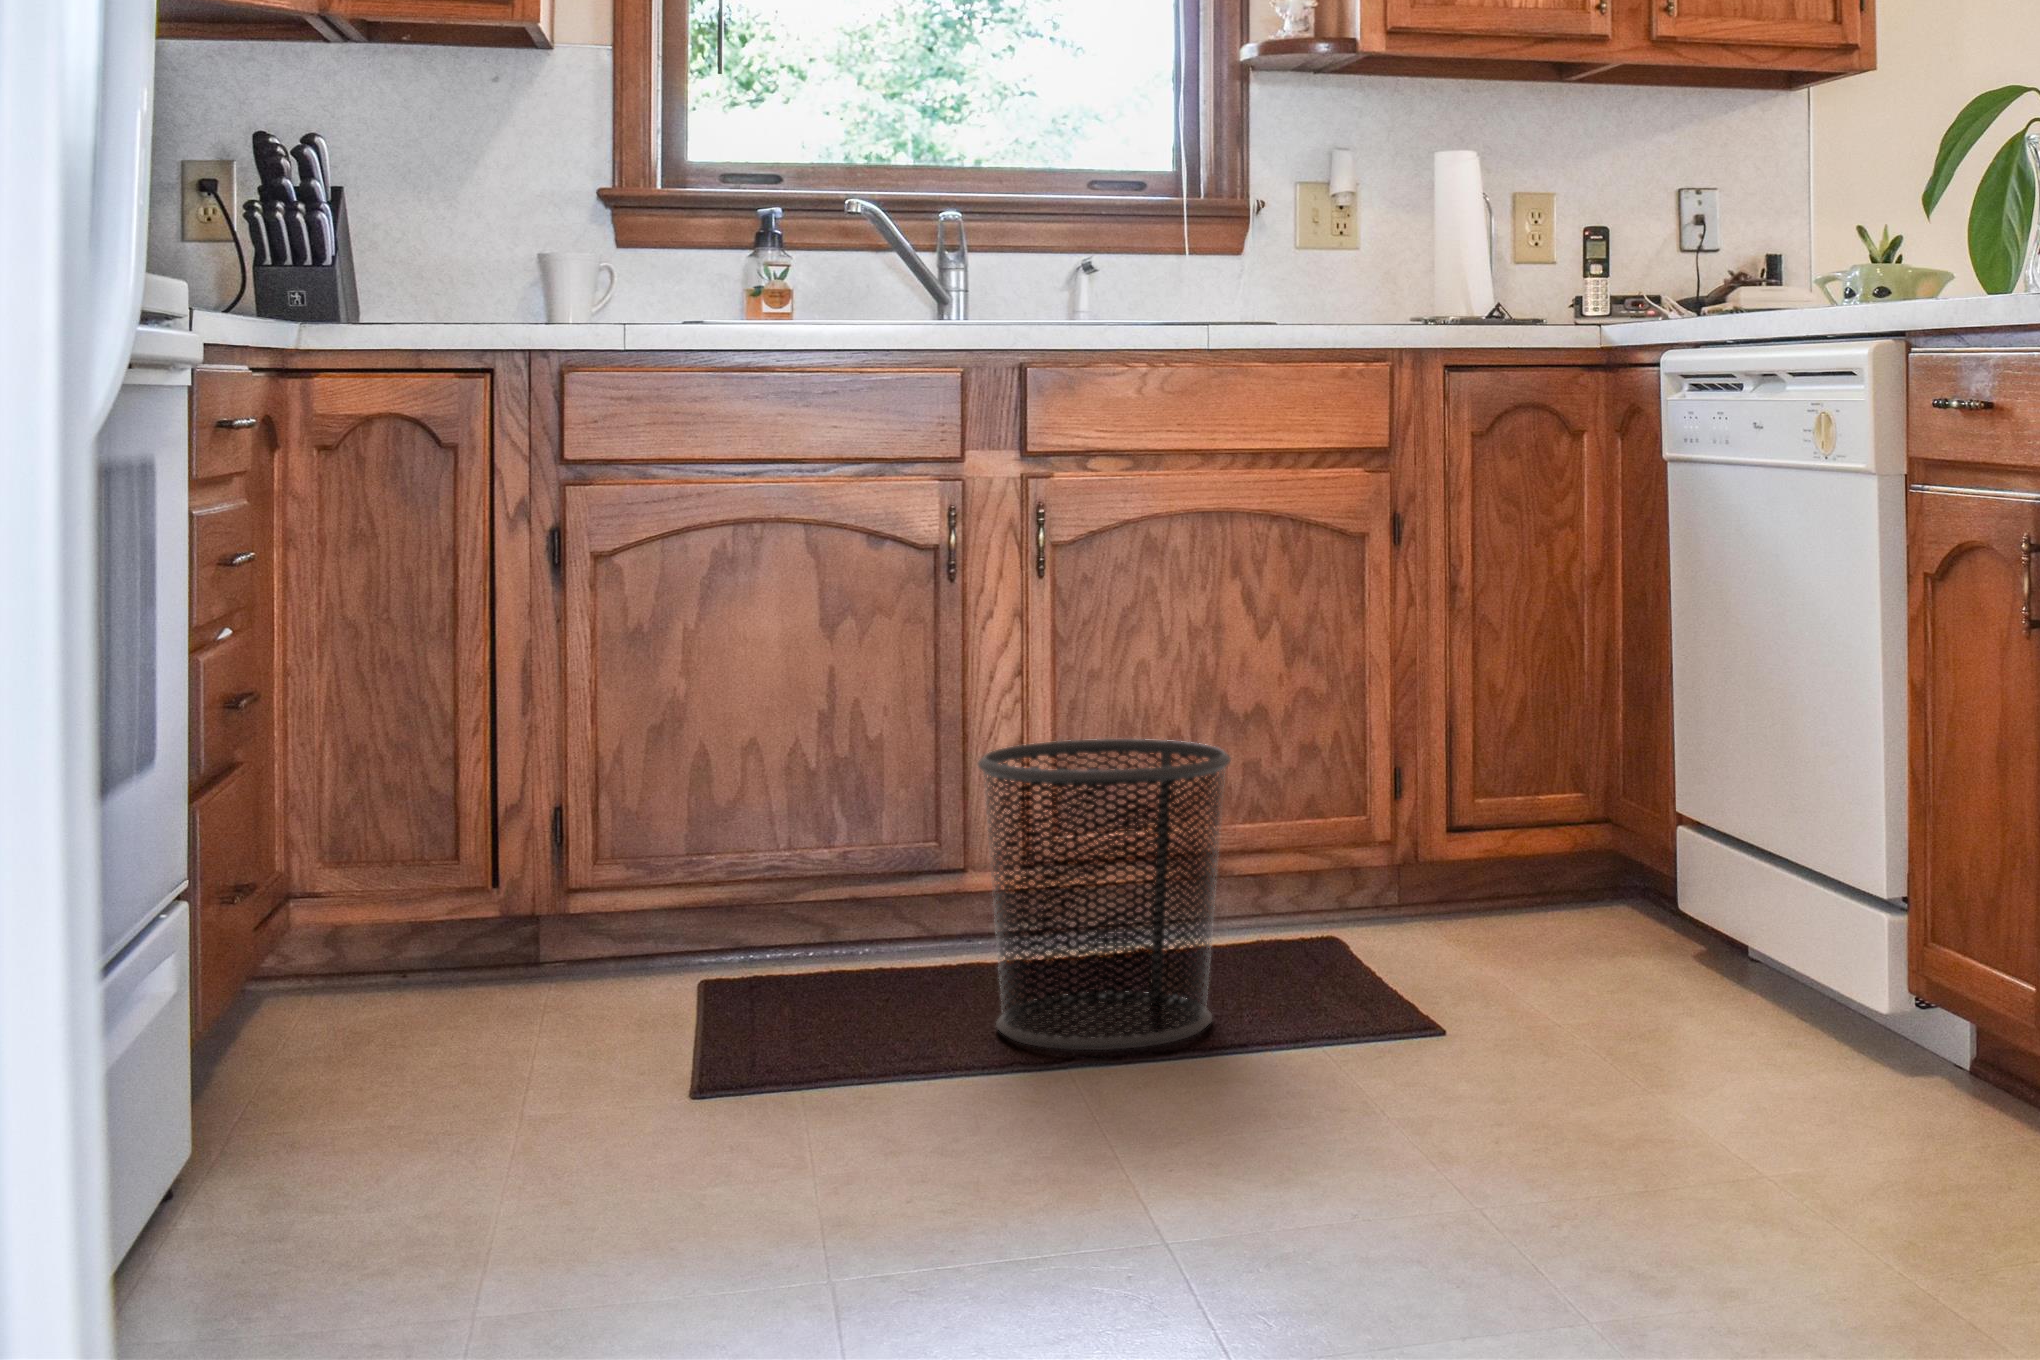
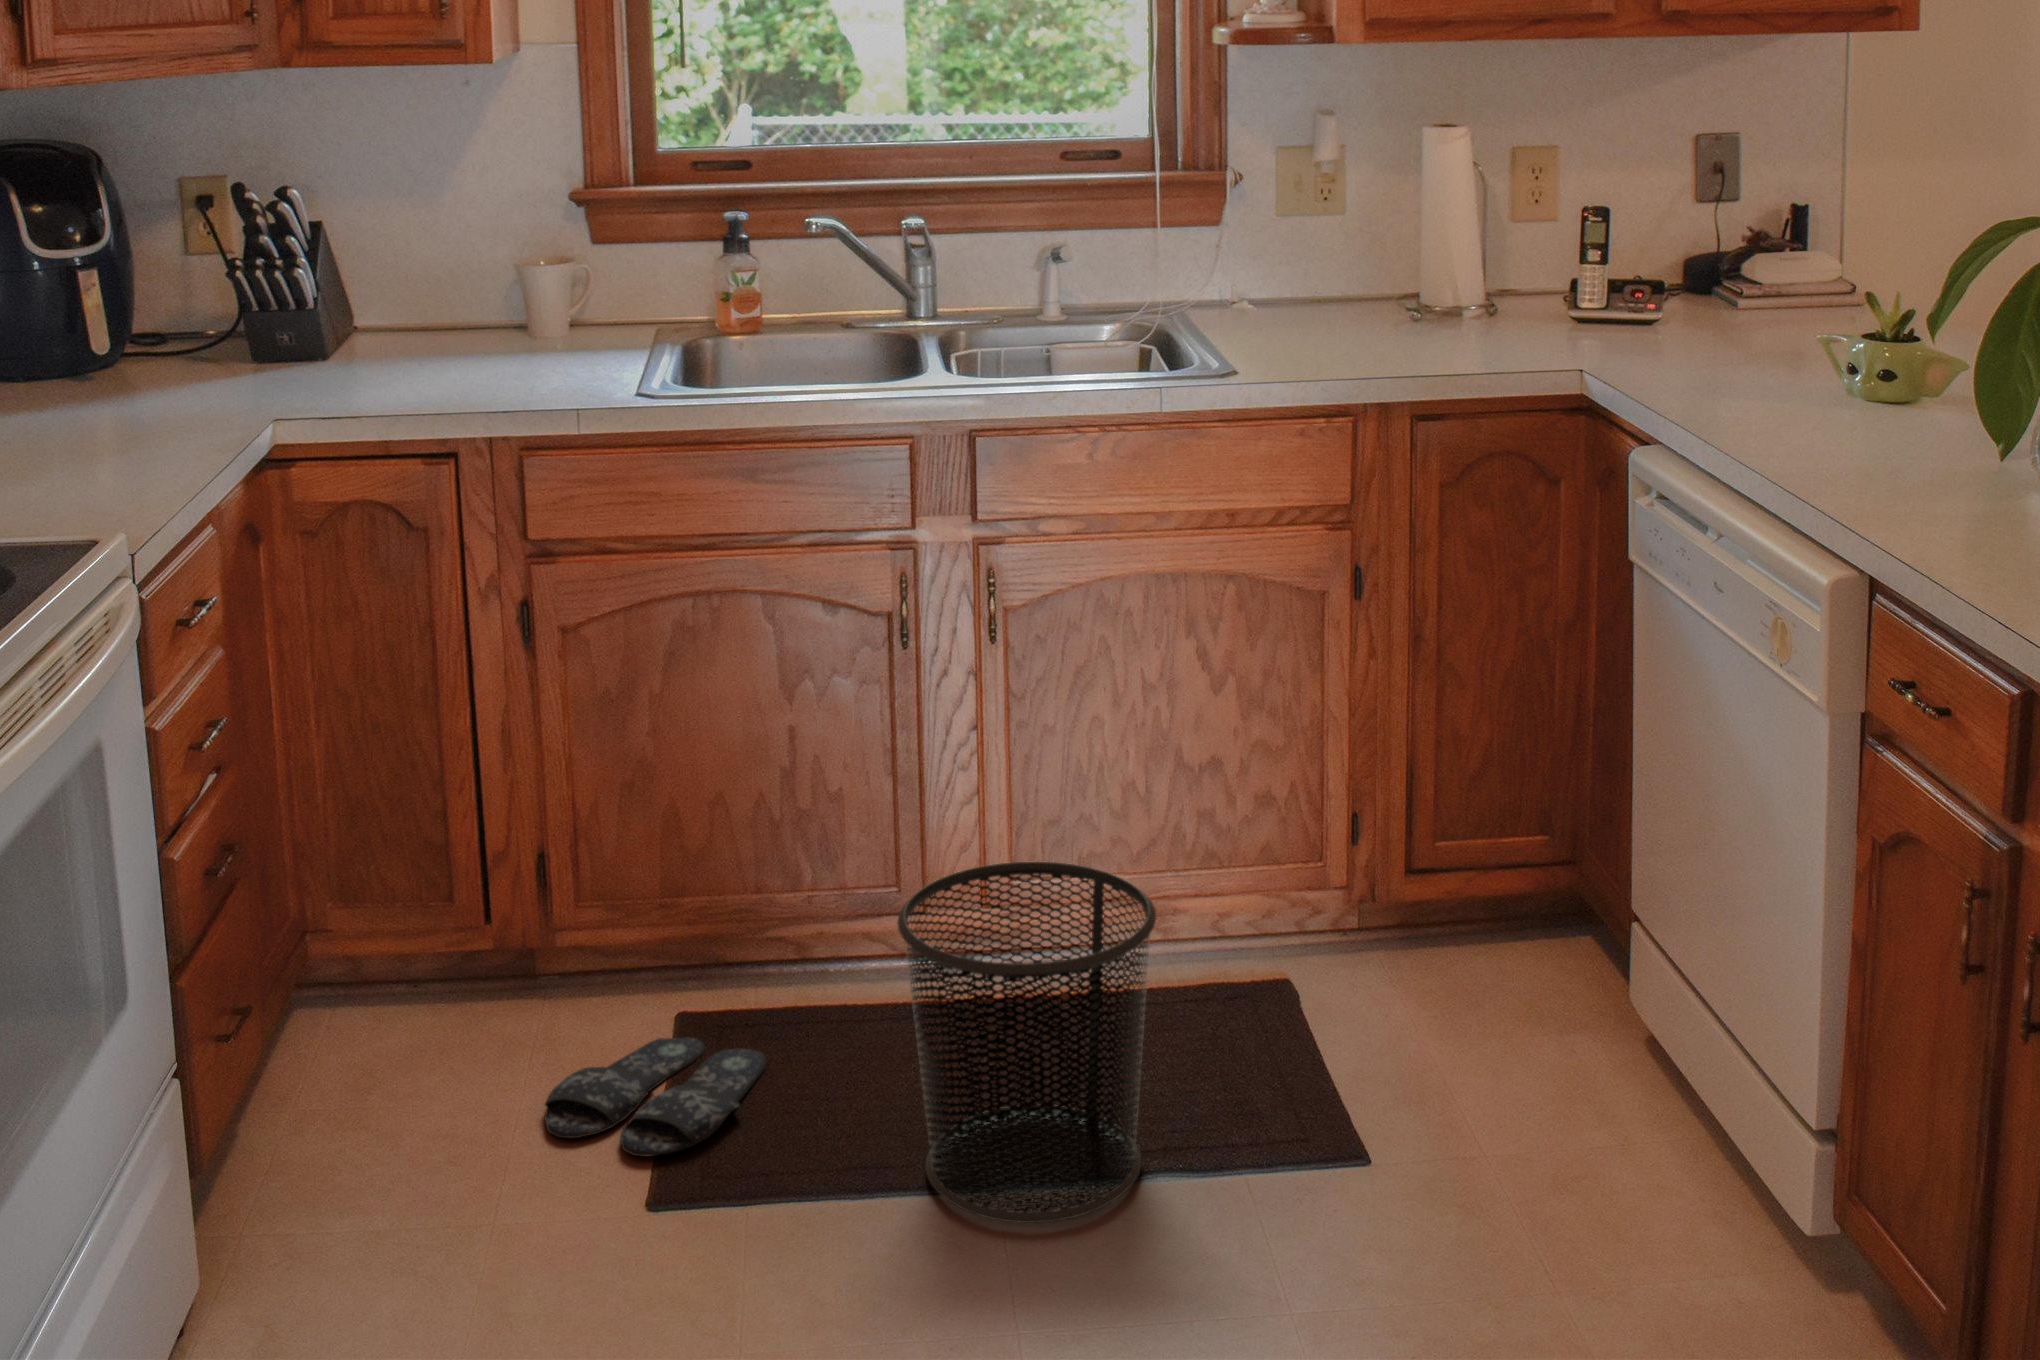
slippers: none [582,977,811,1034] -> present [545,1038,767,1156]

